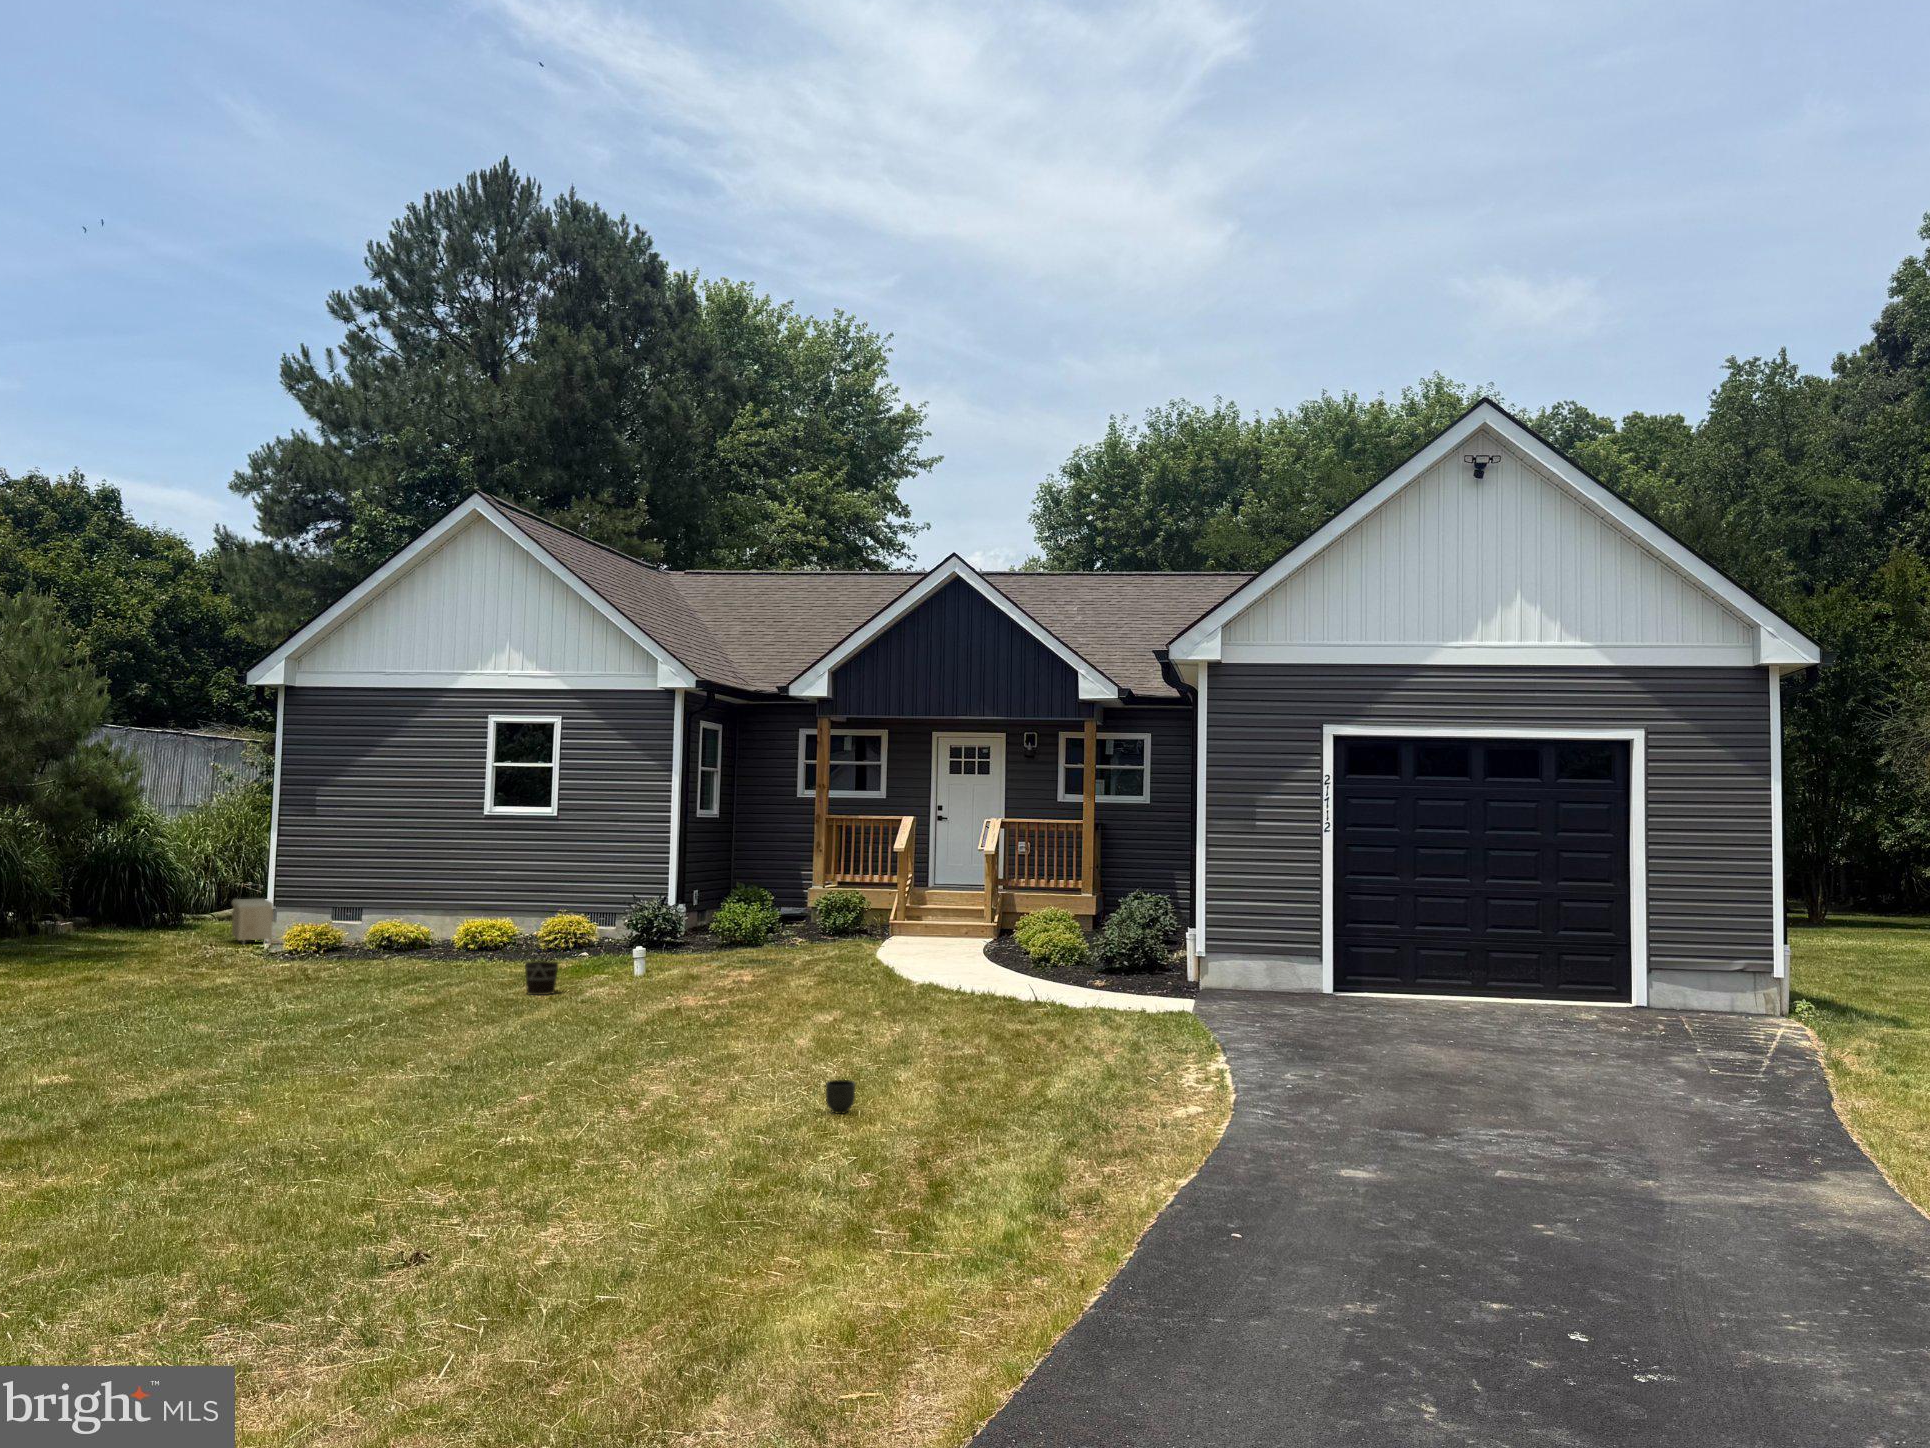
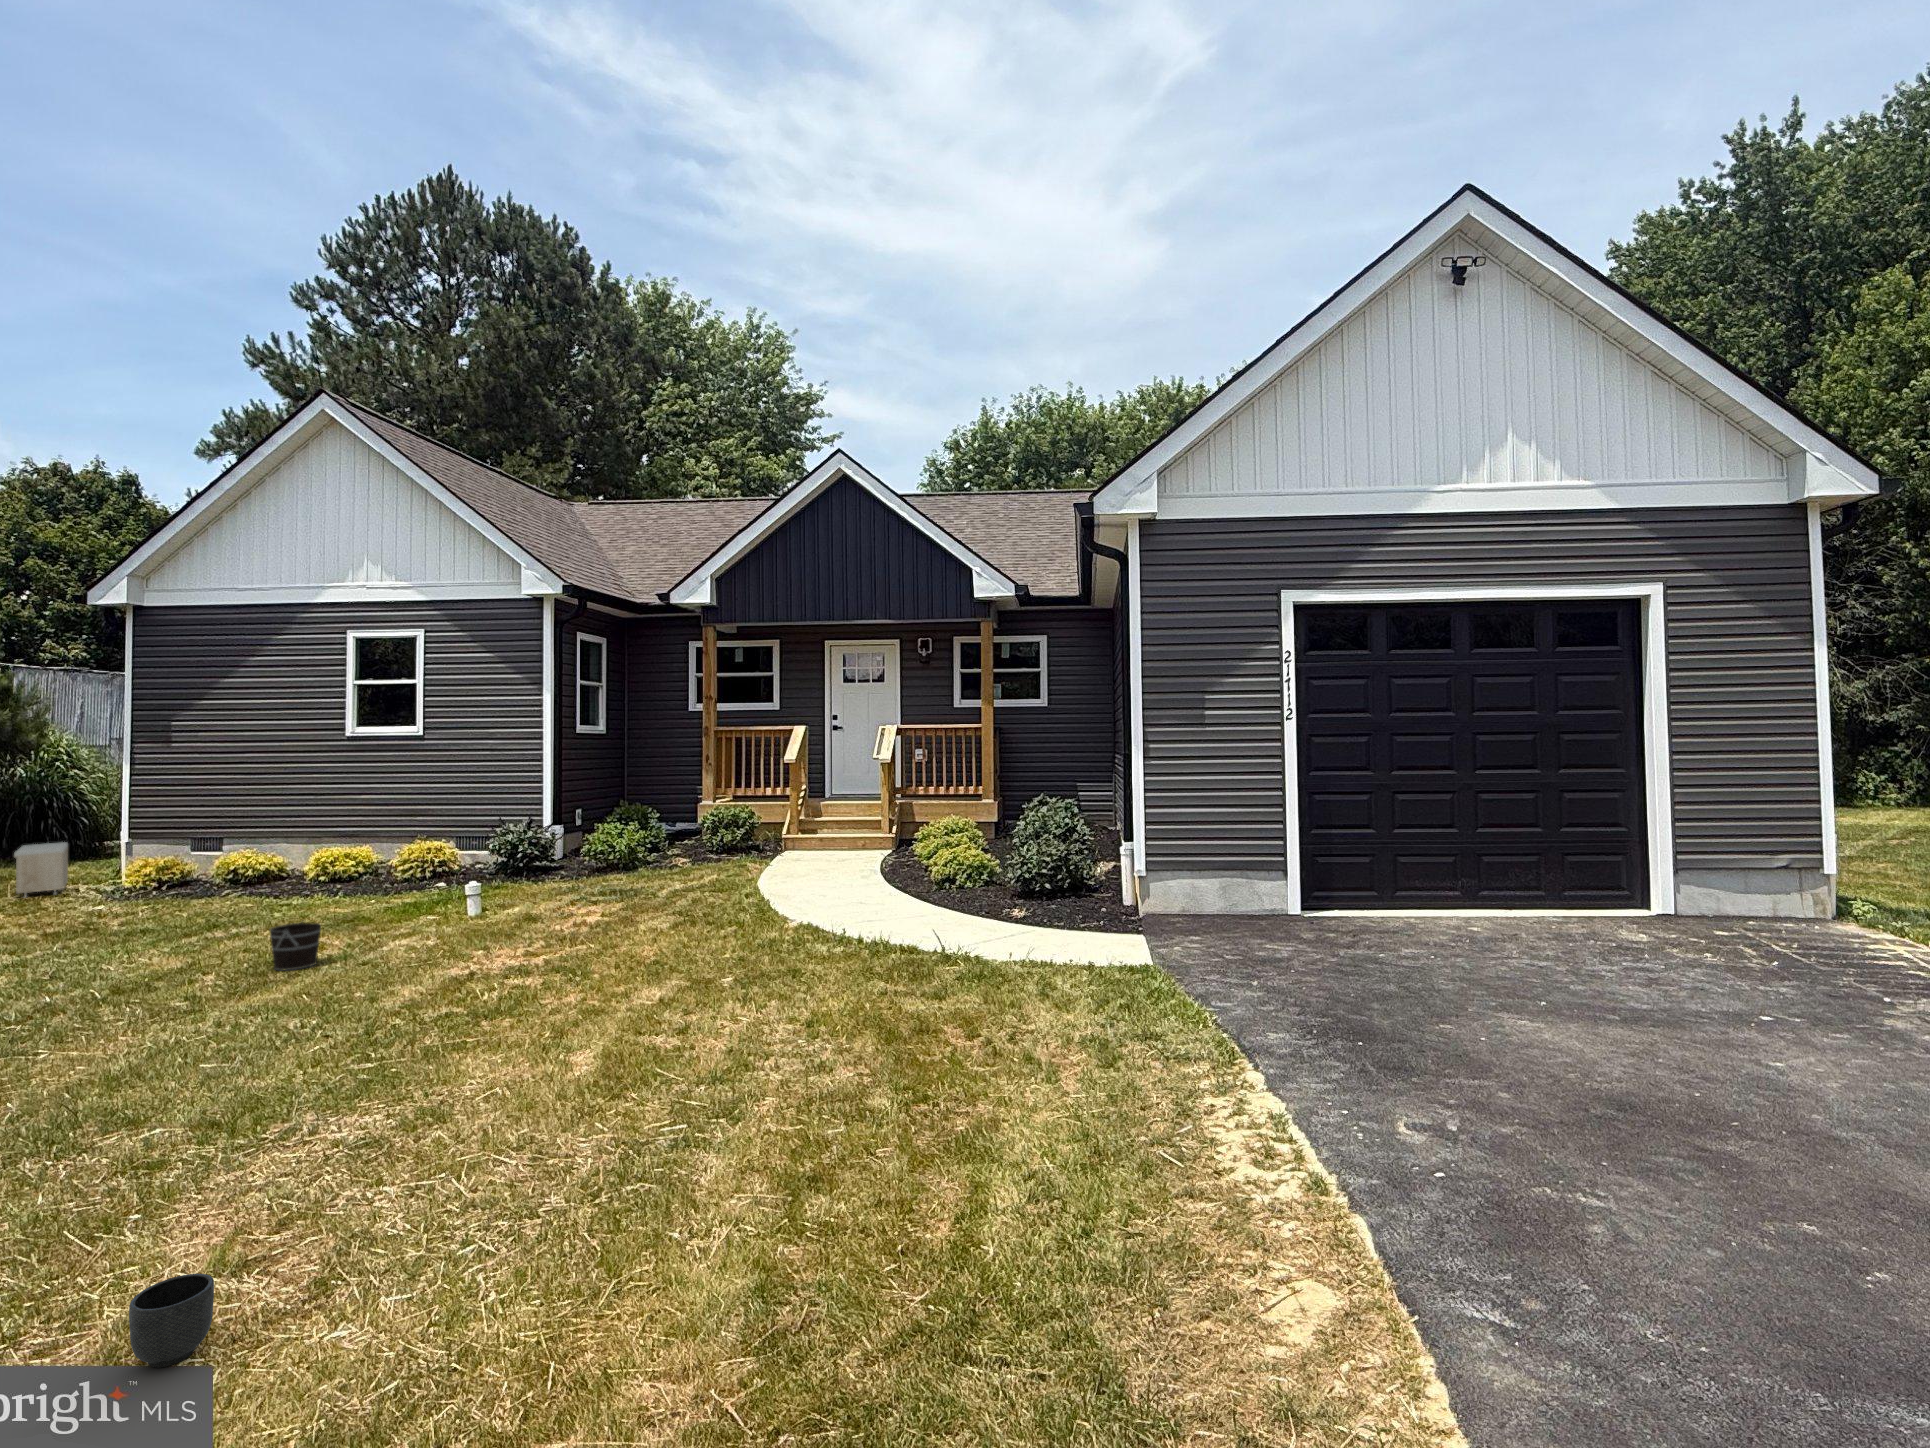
planter: present [826,1080,856,1114] -> present [129,1273,214,1368]

